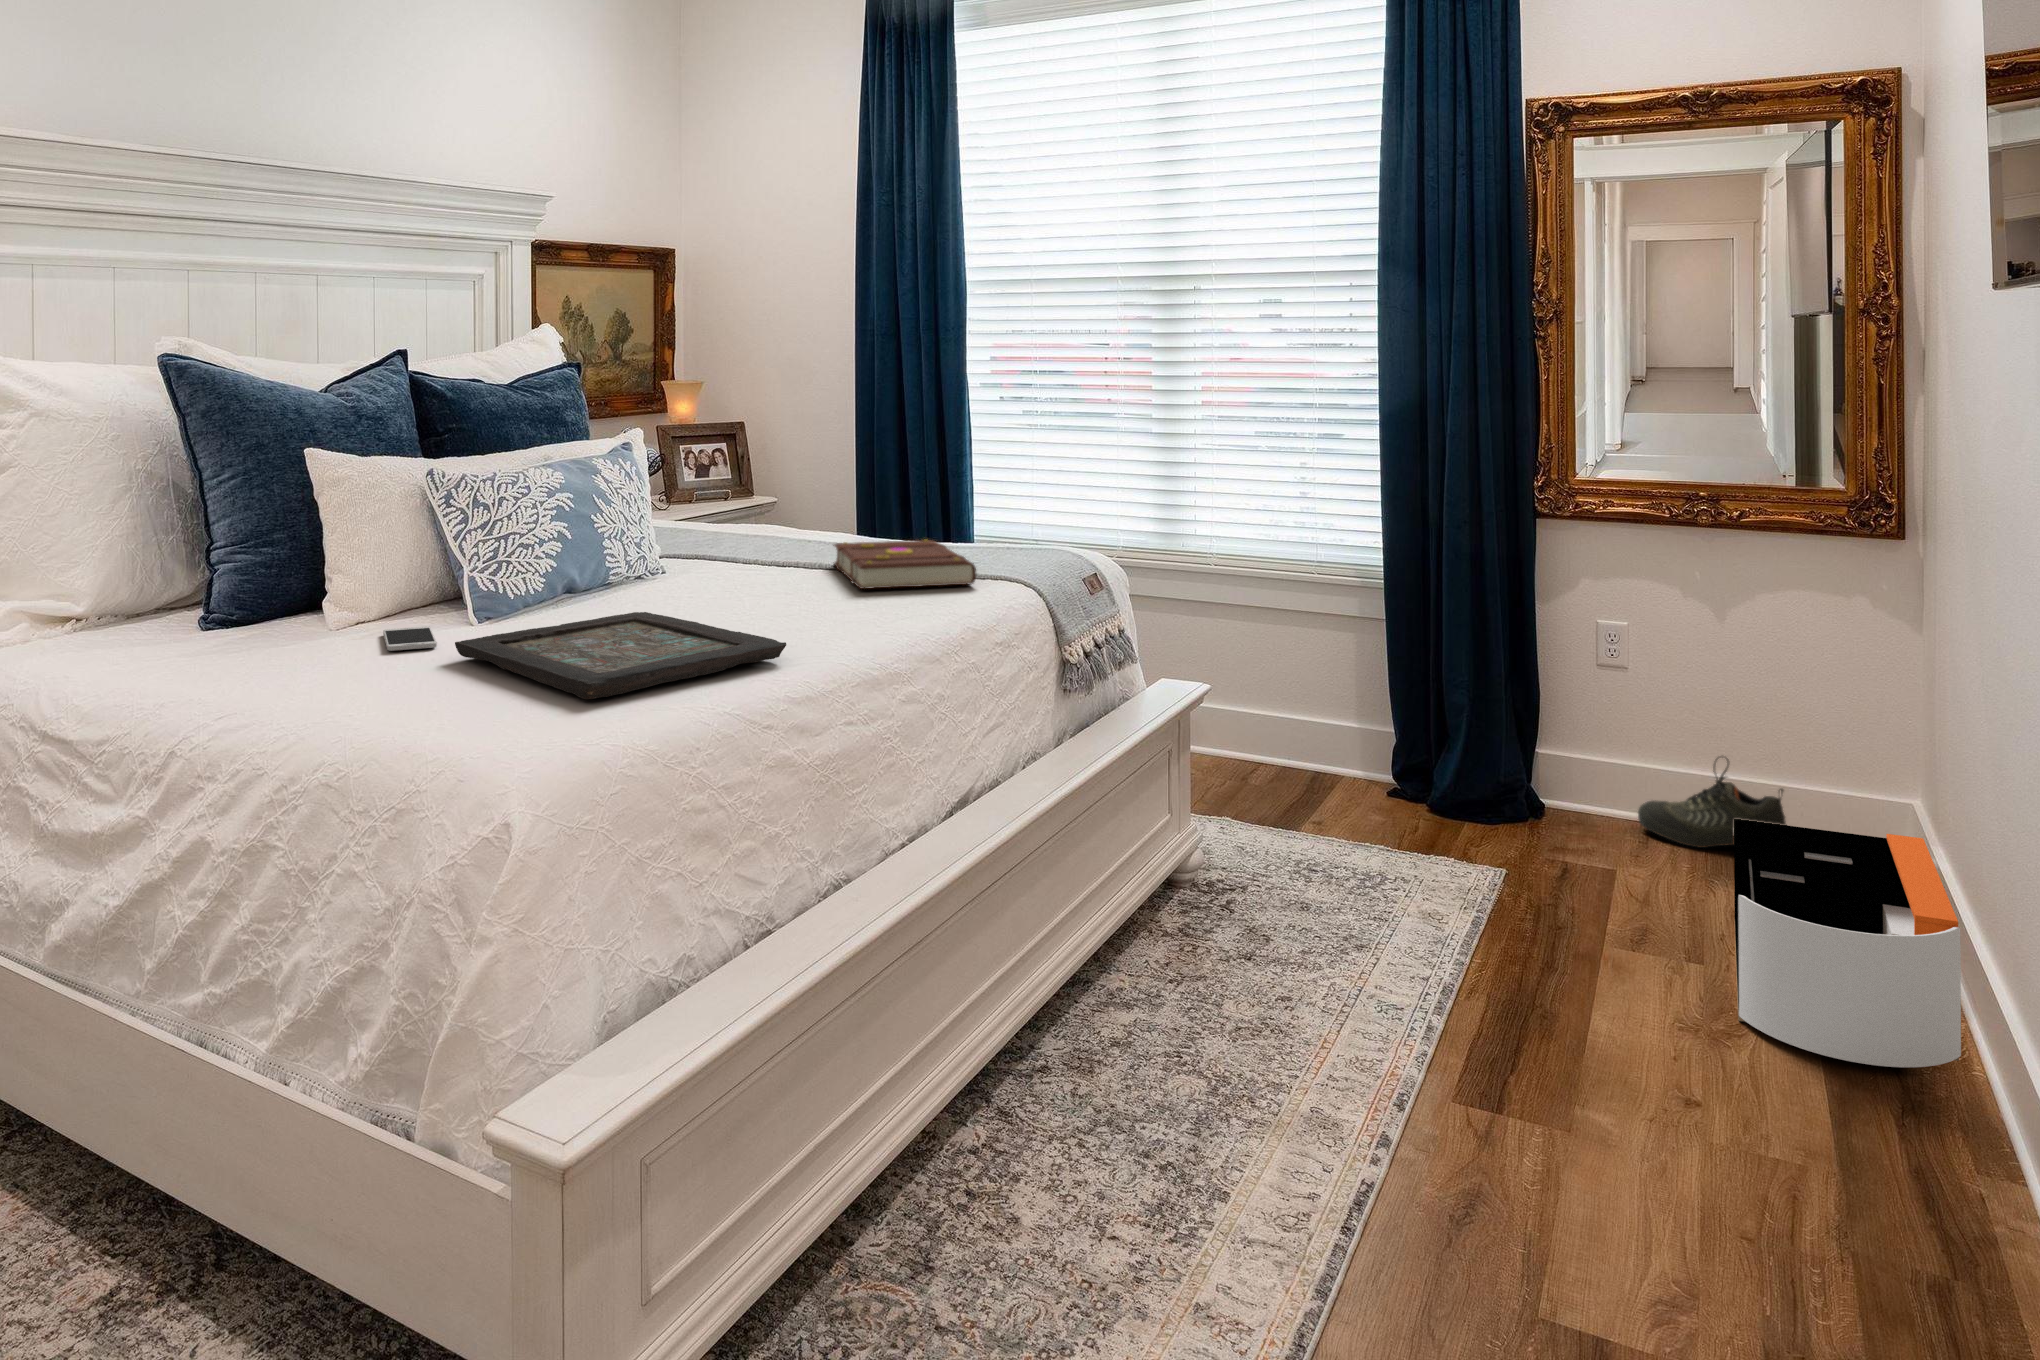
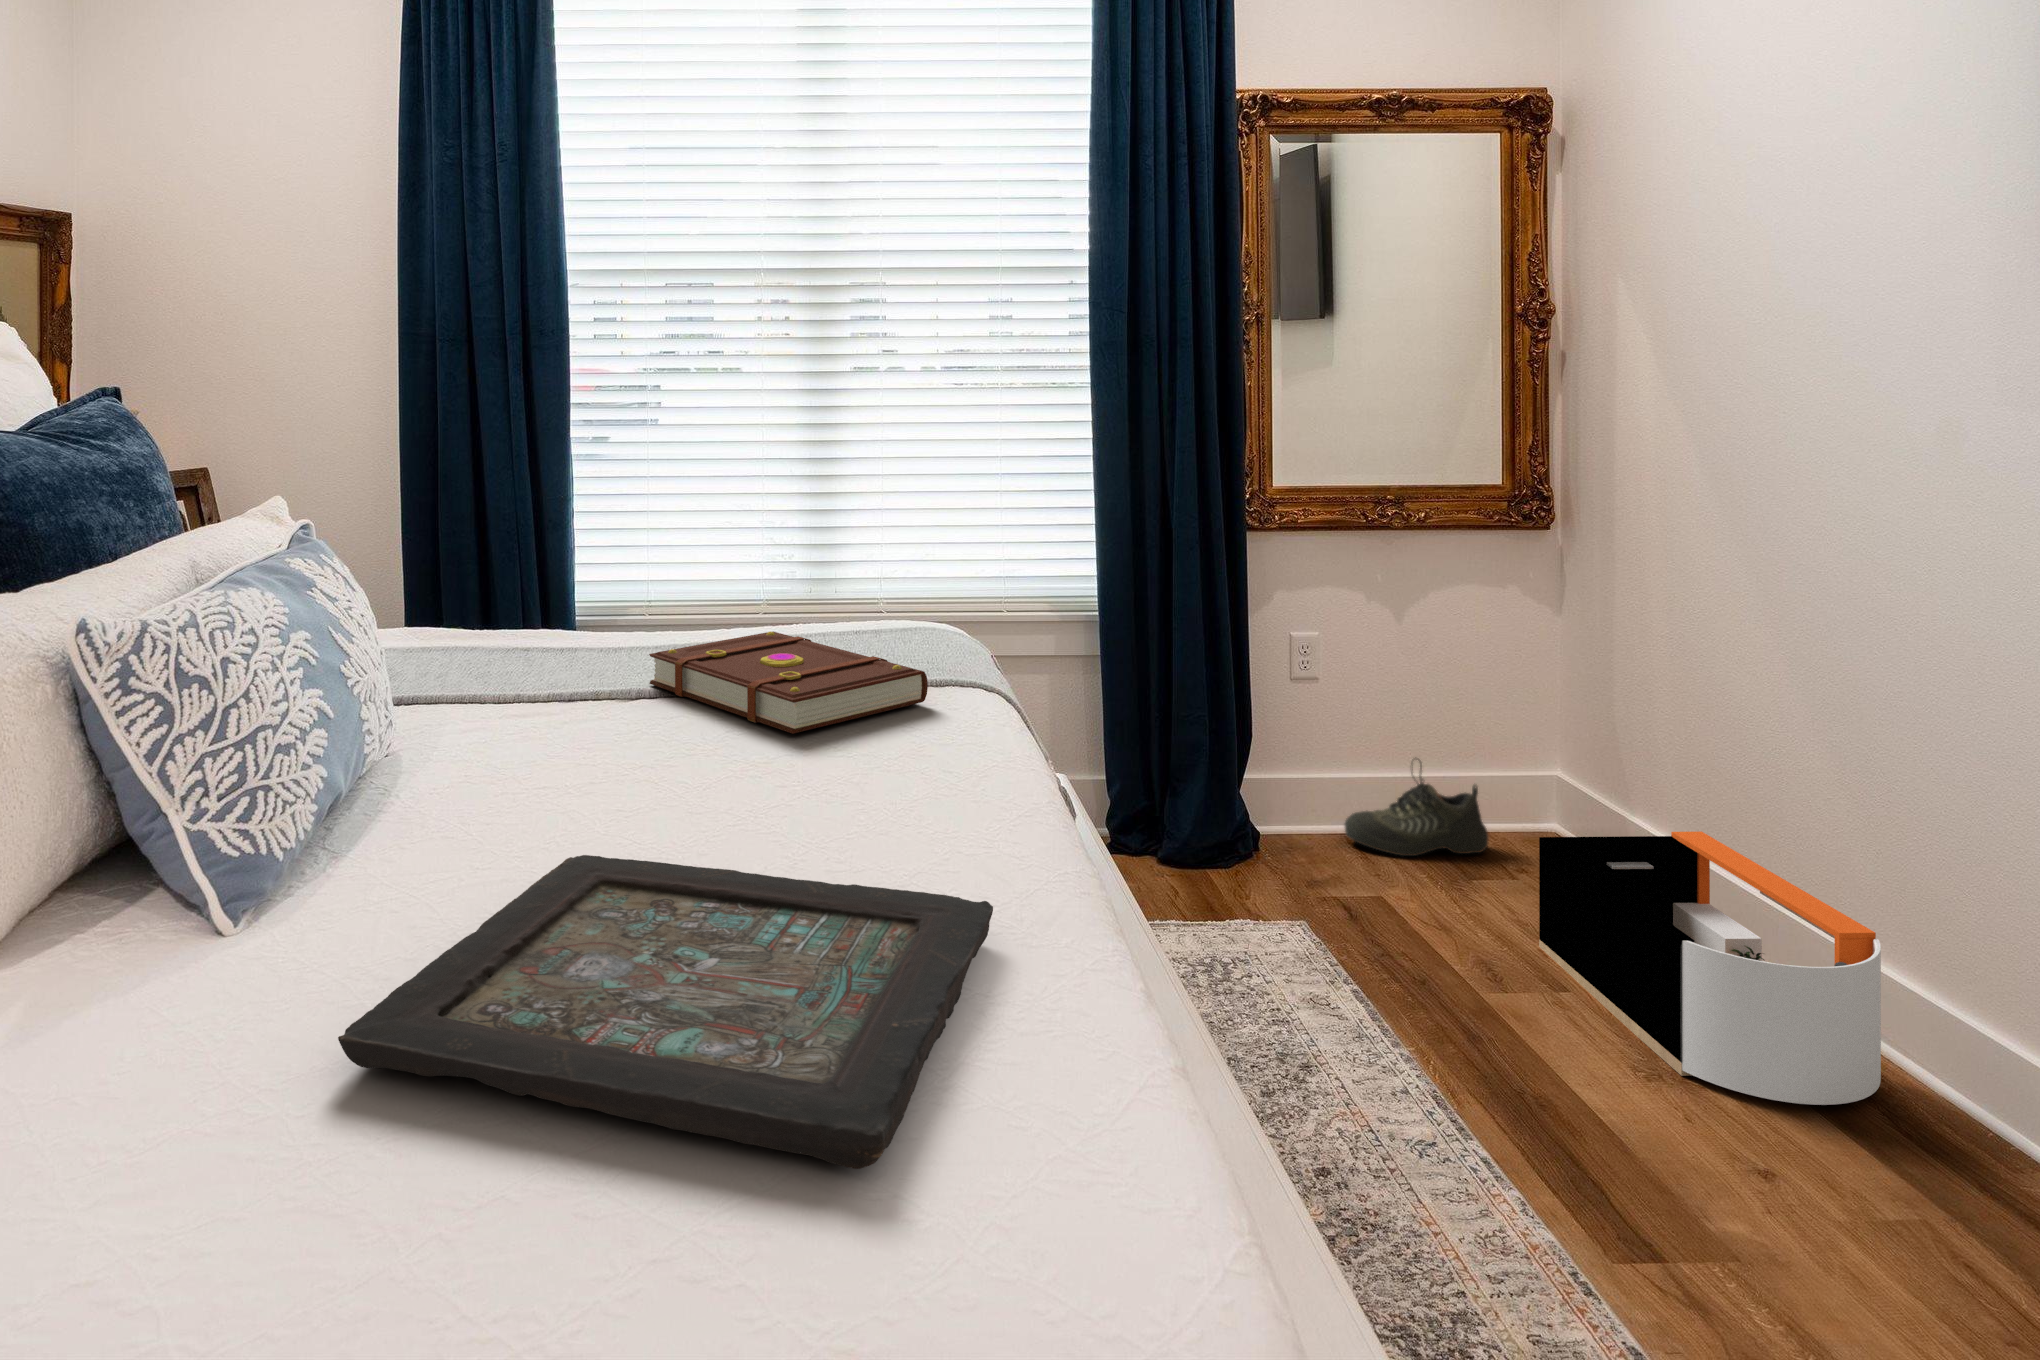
smartphone: present [383,626,437,651] -> none [49,972,240,1080]

